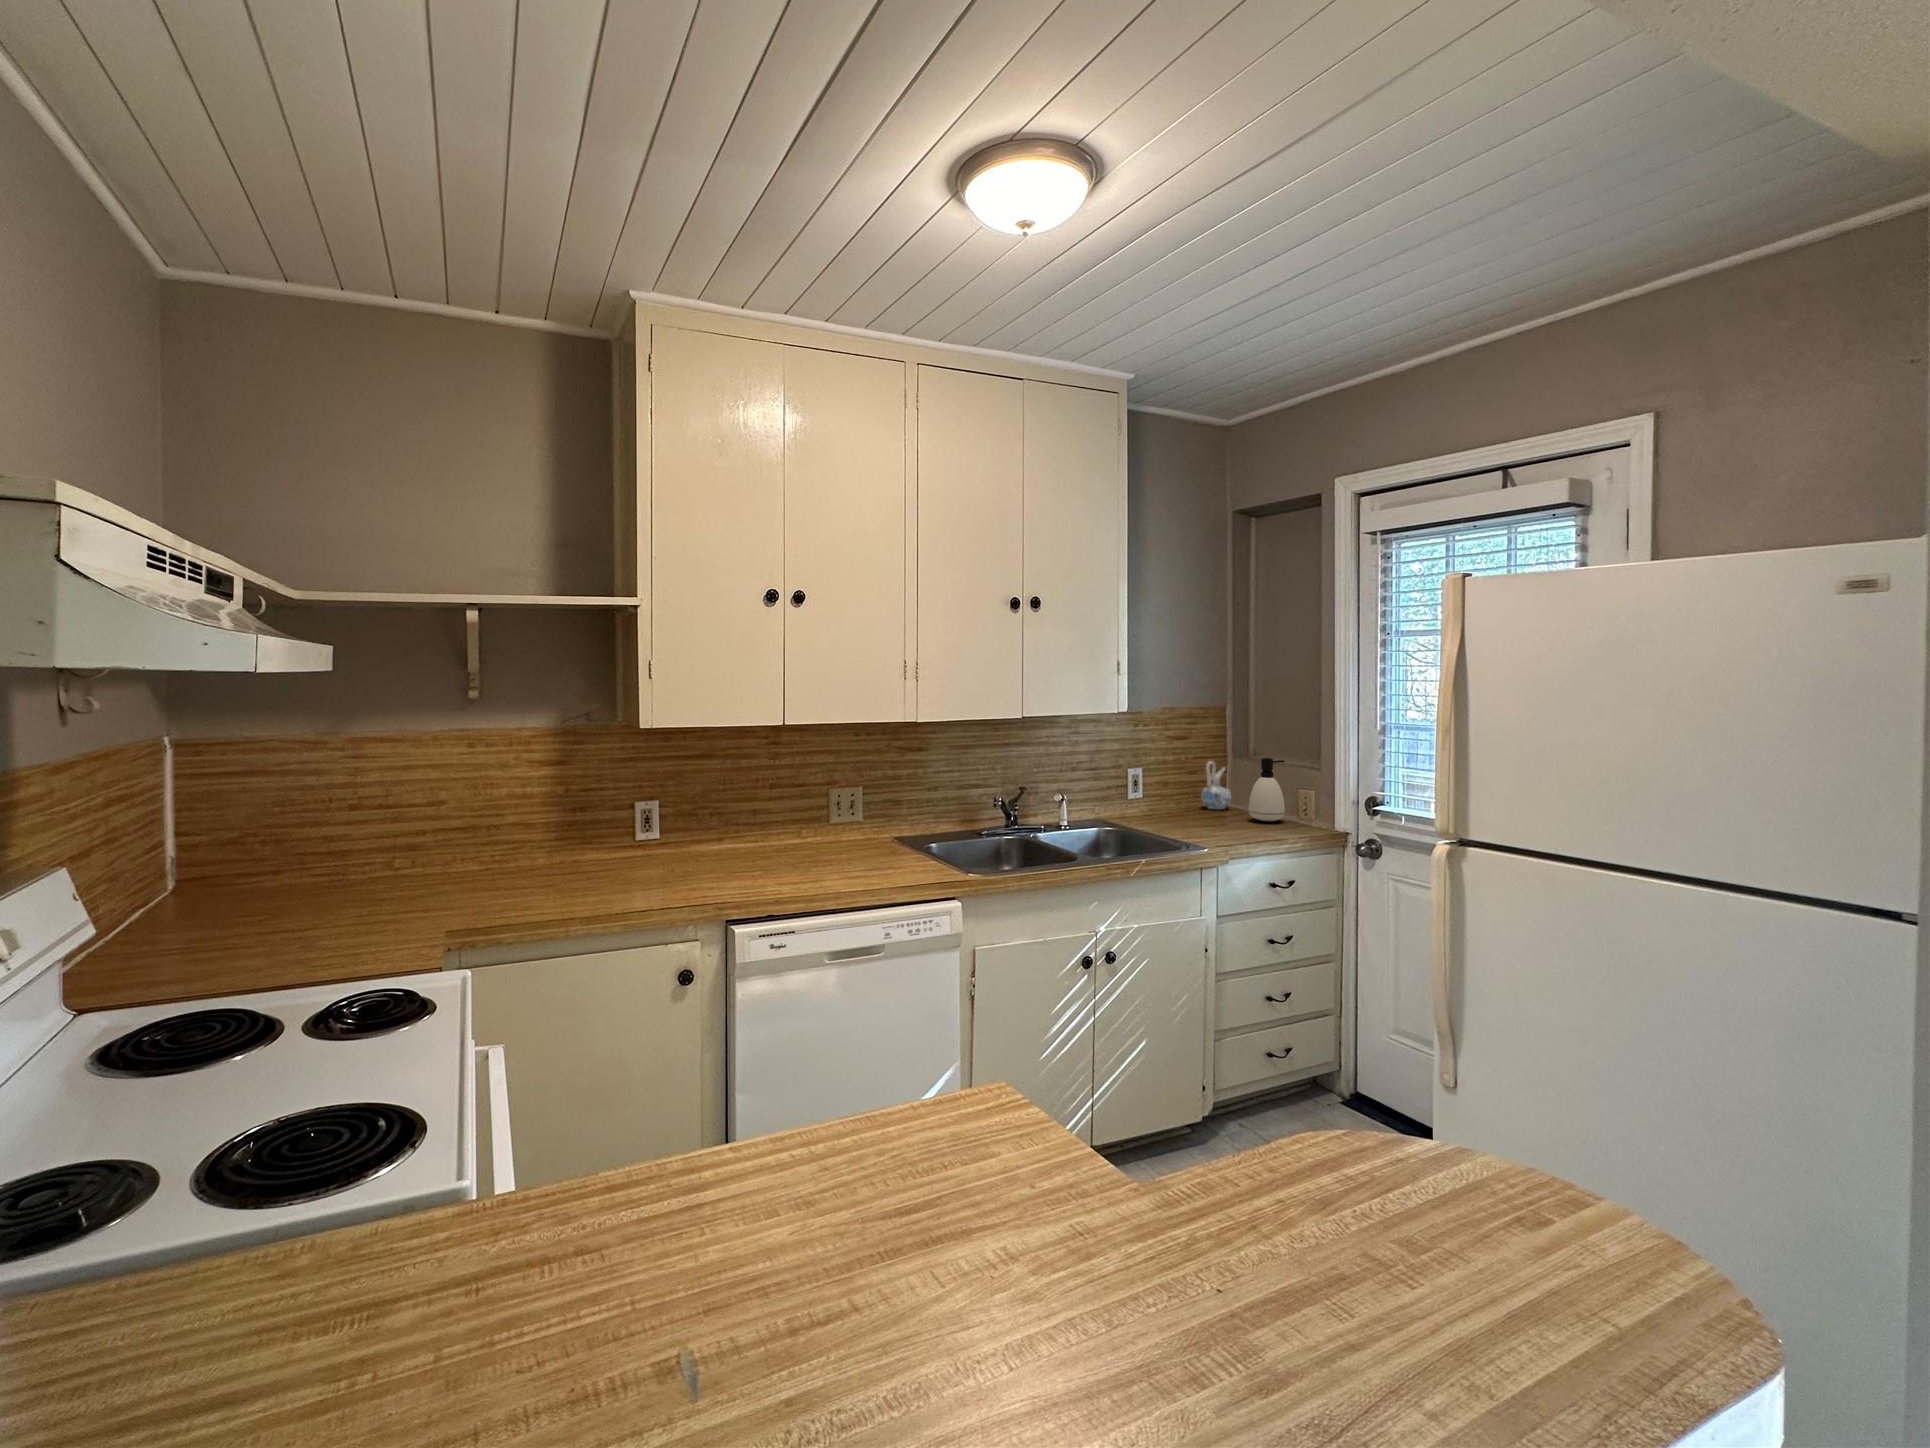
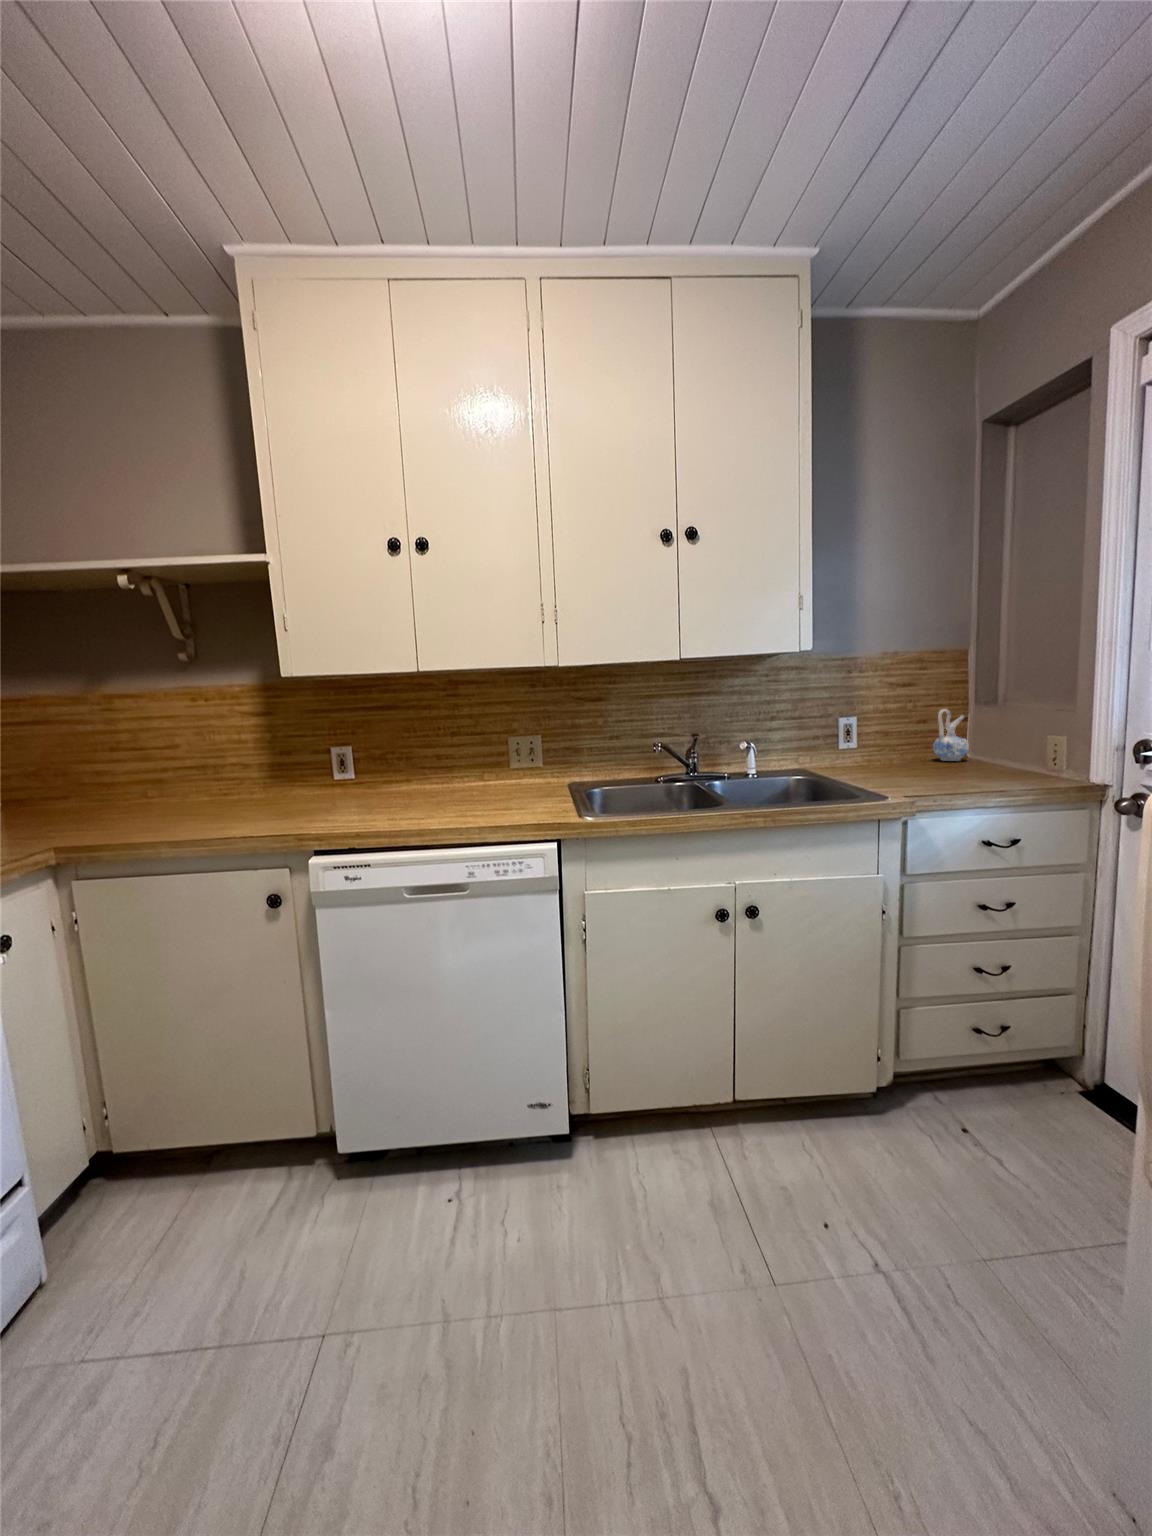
soap dispenser: present [1249,758,1285,821] -> none [977,700,1026,772]

